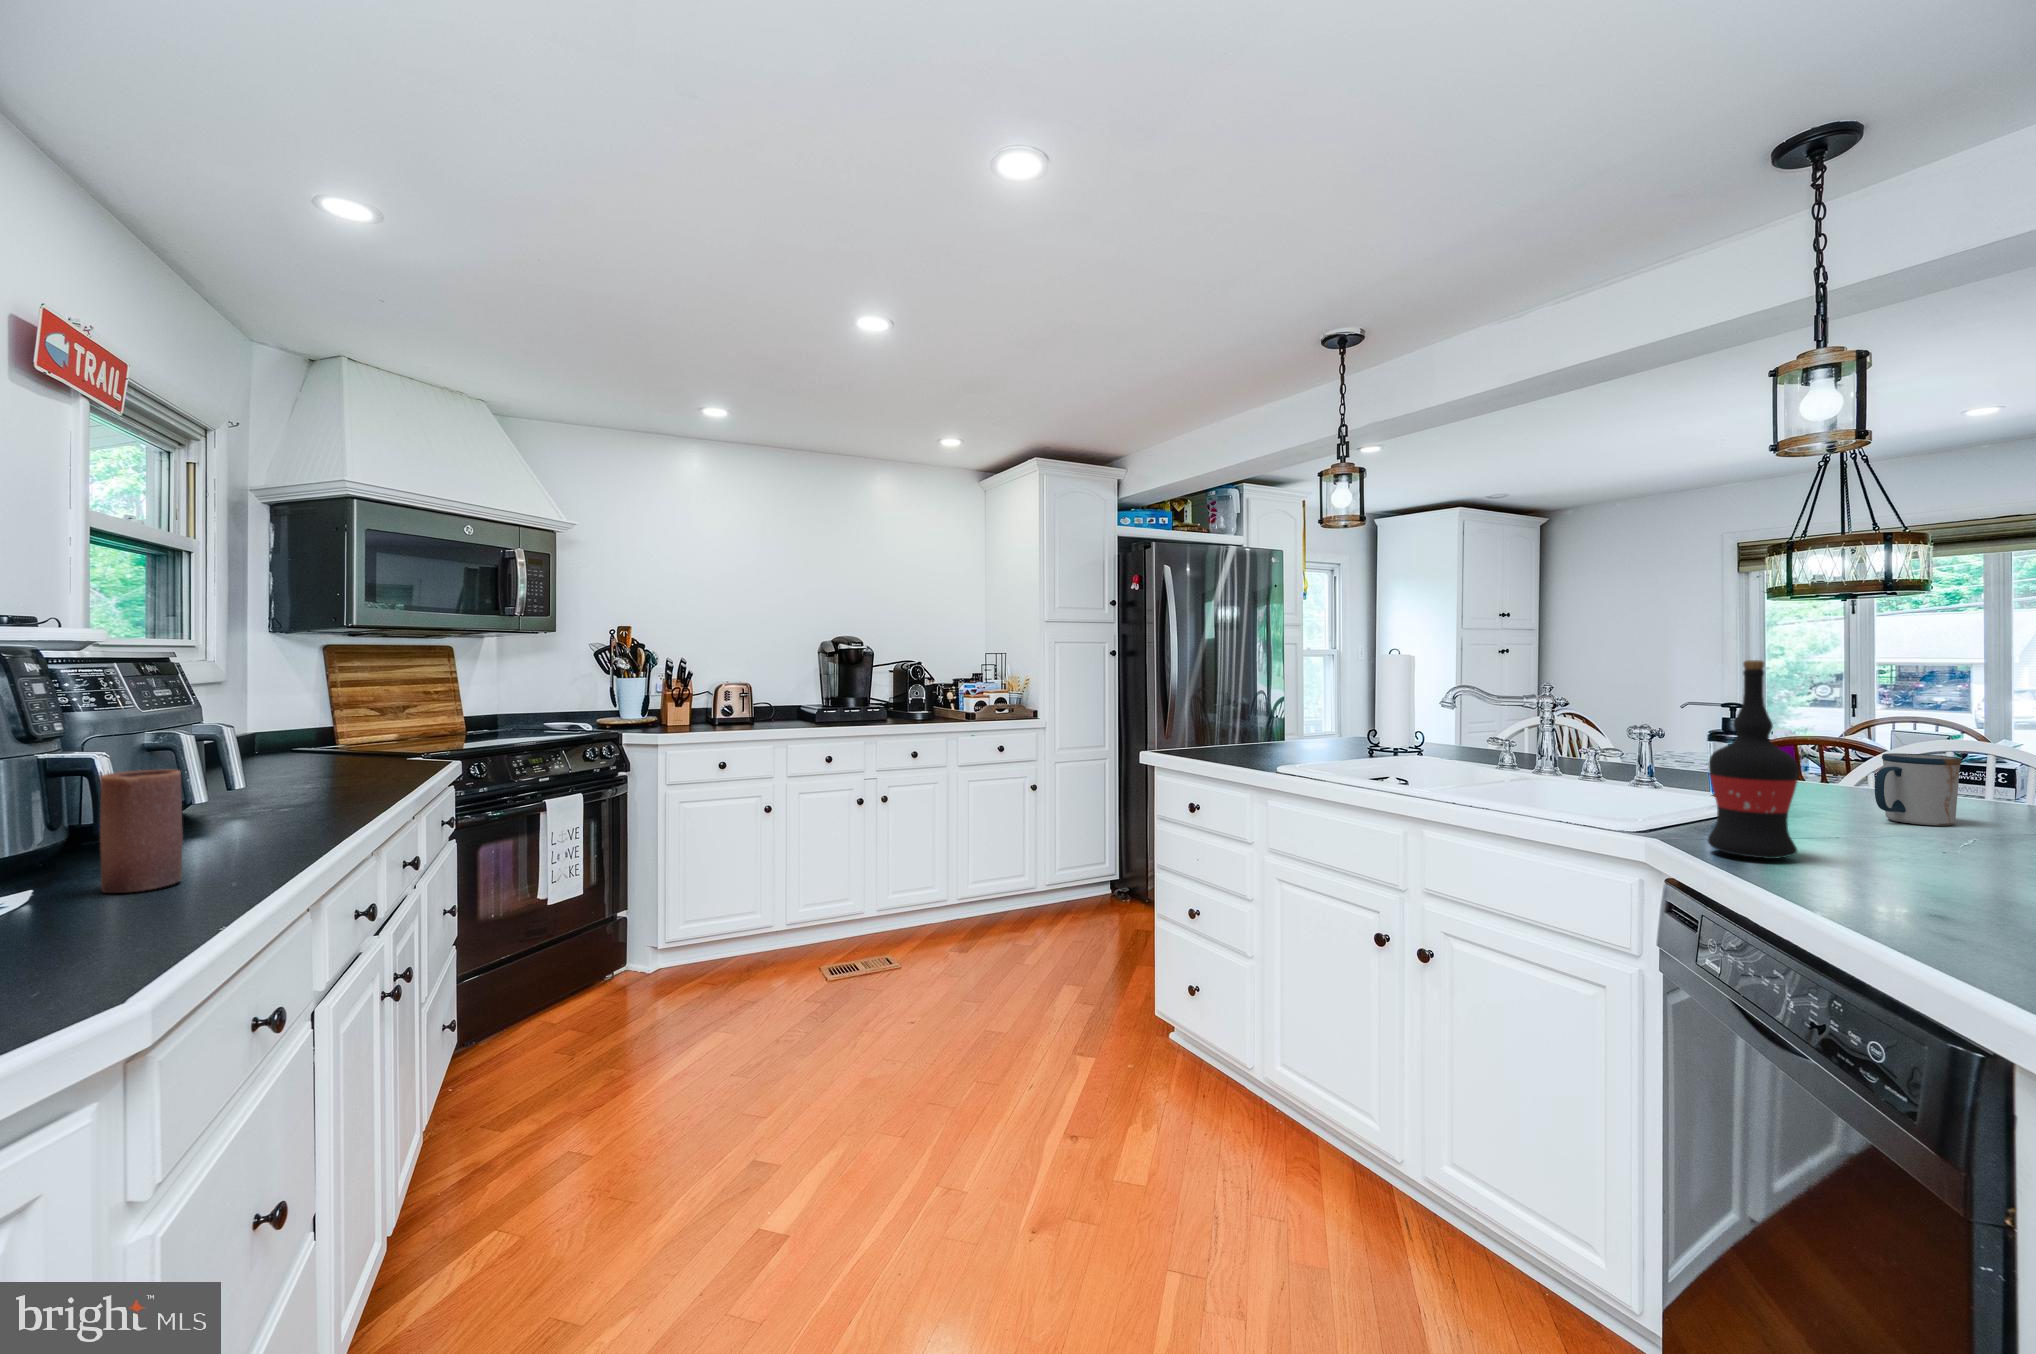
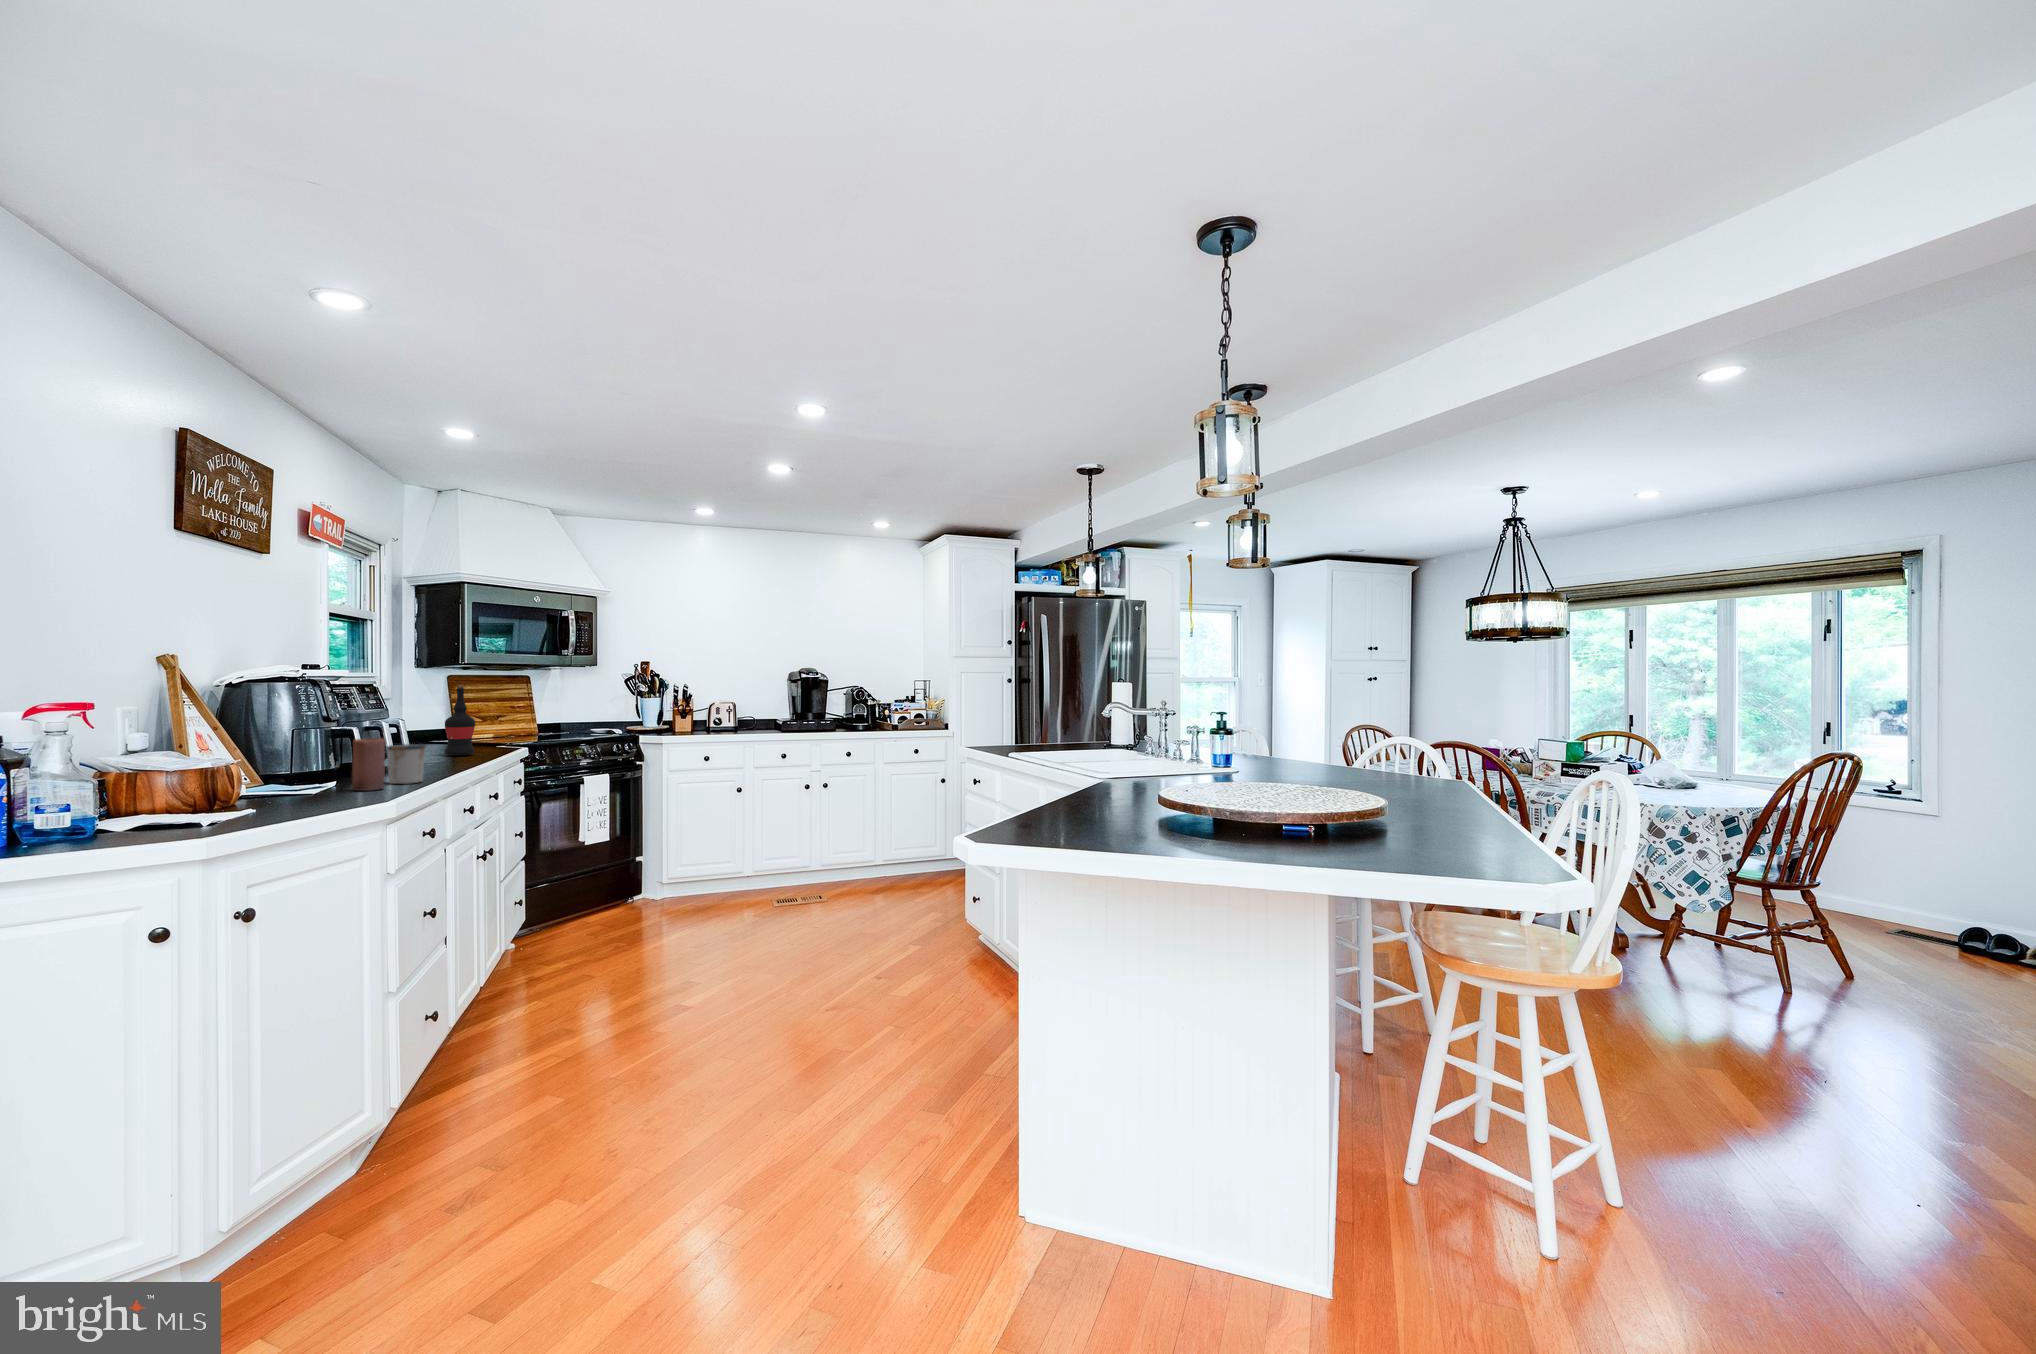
wine bottle: present [1708,660,1799,859] -> present [444,685,475,756]
mug: present [1875,753,1961,826] -> present [385,744,426,784]

